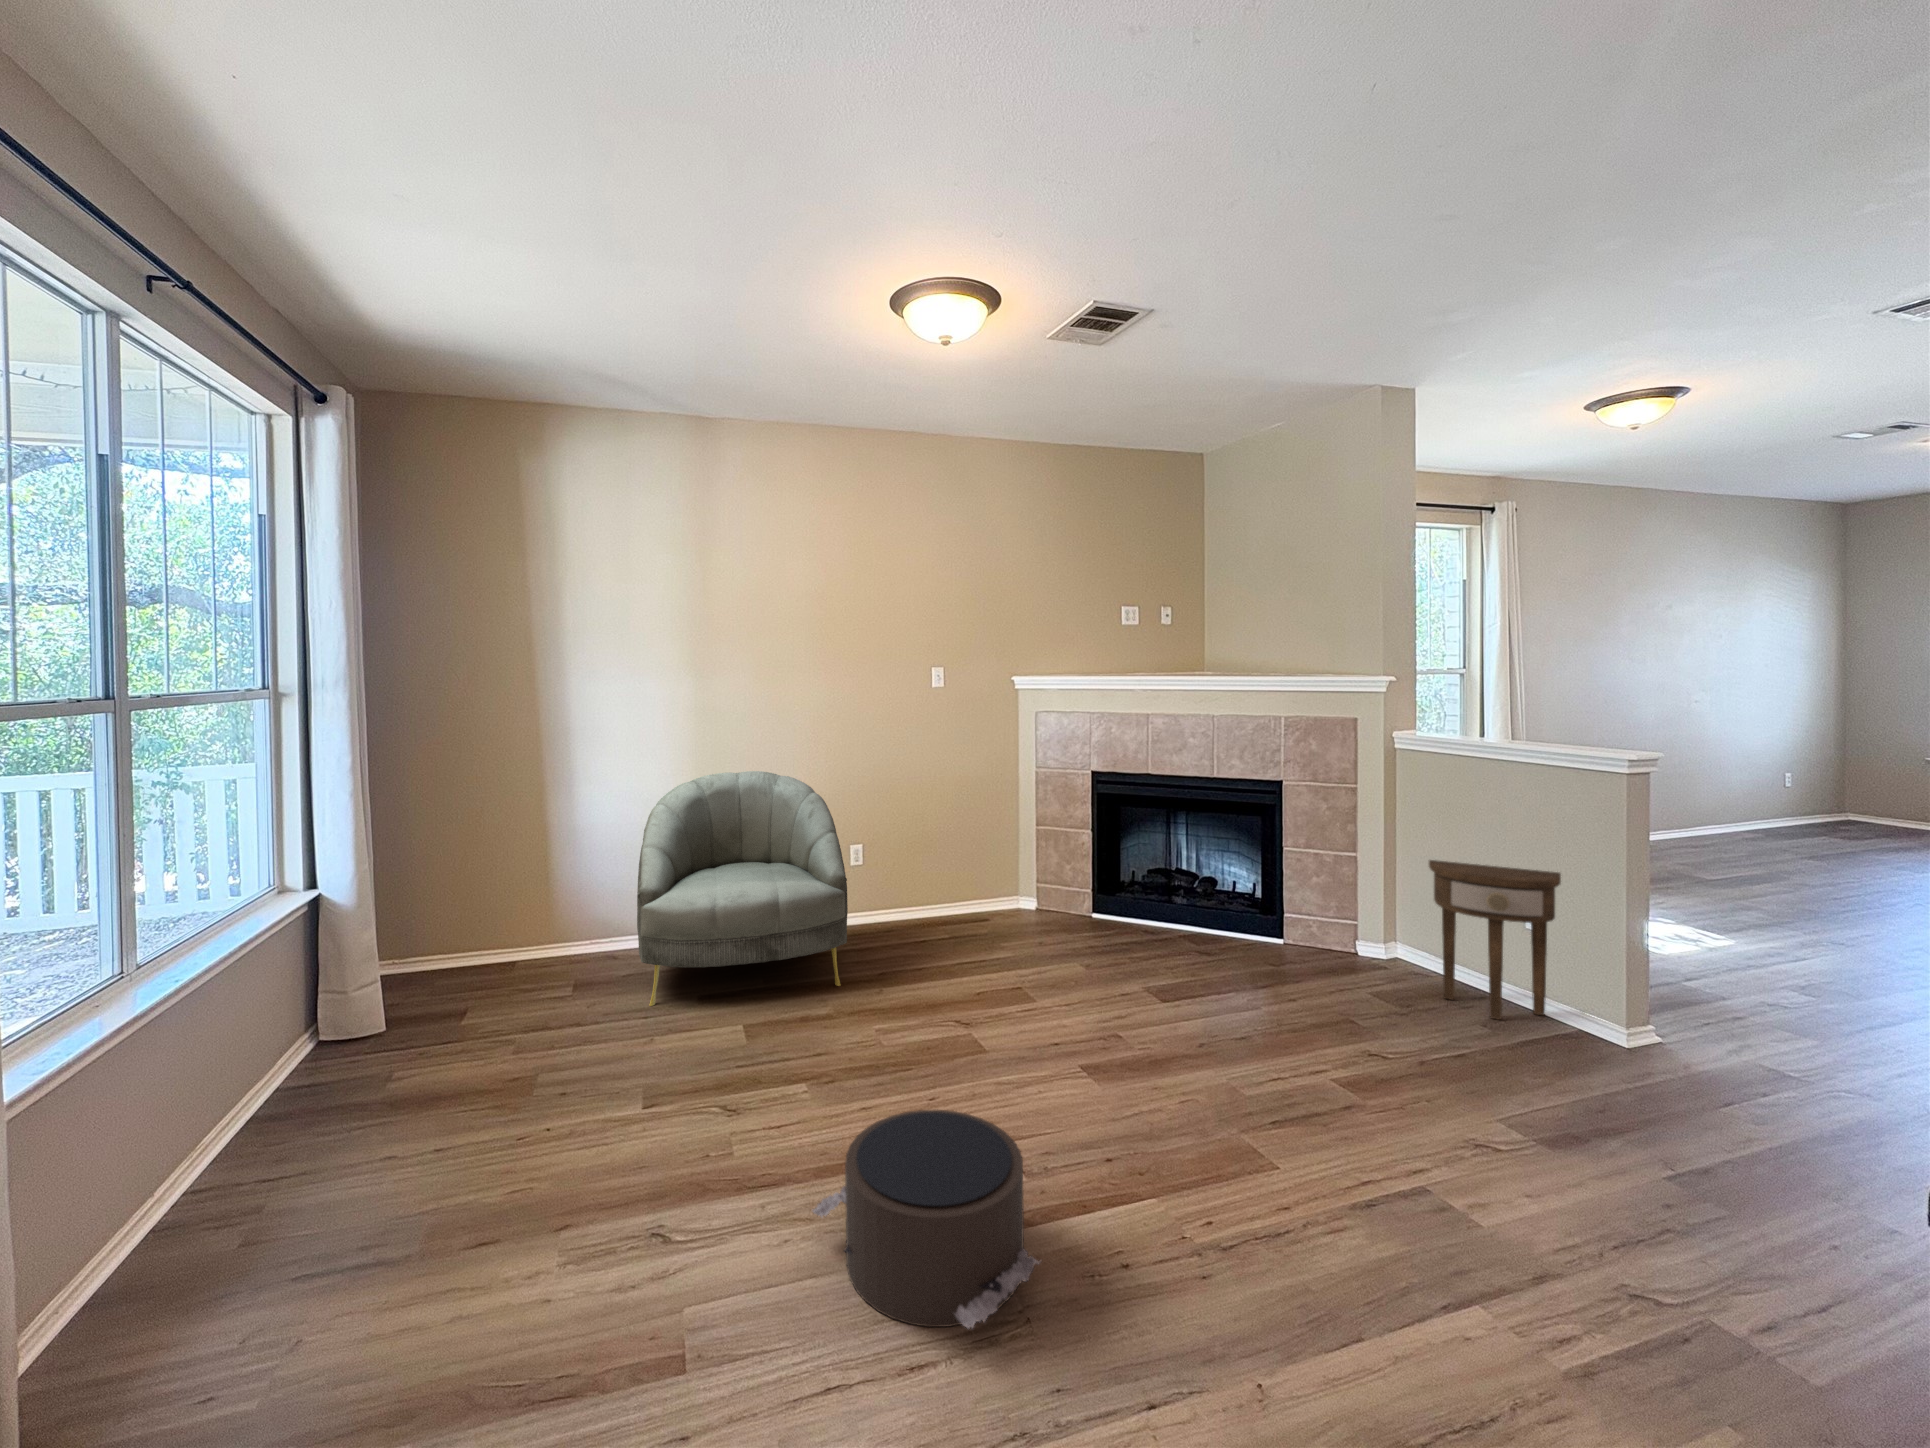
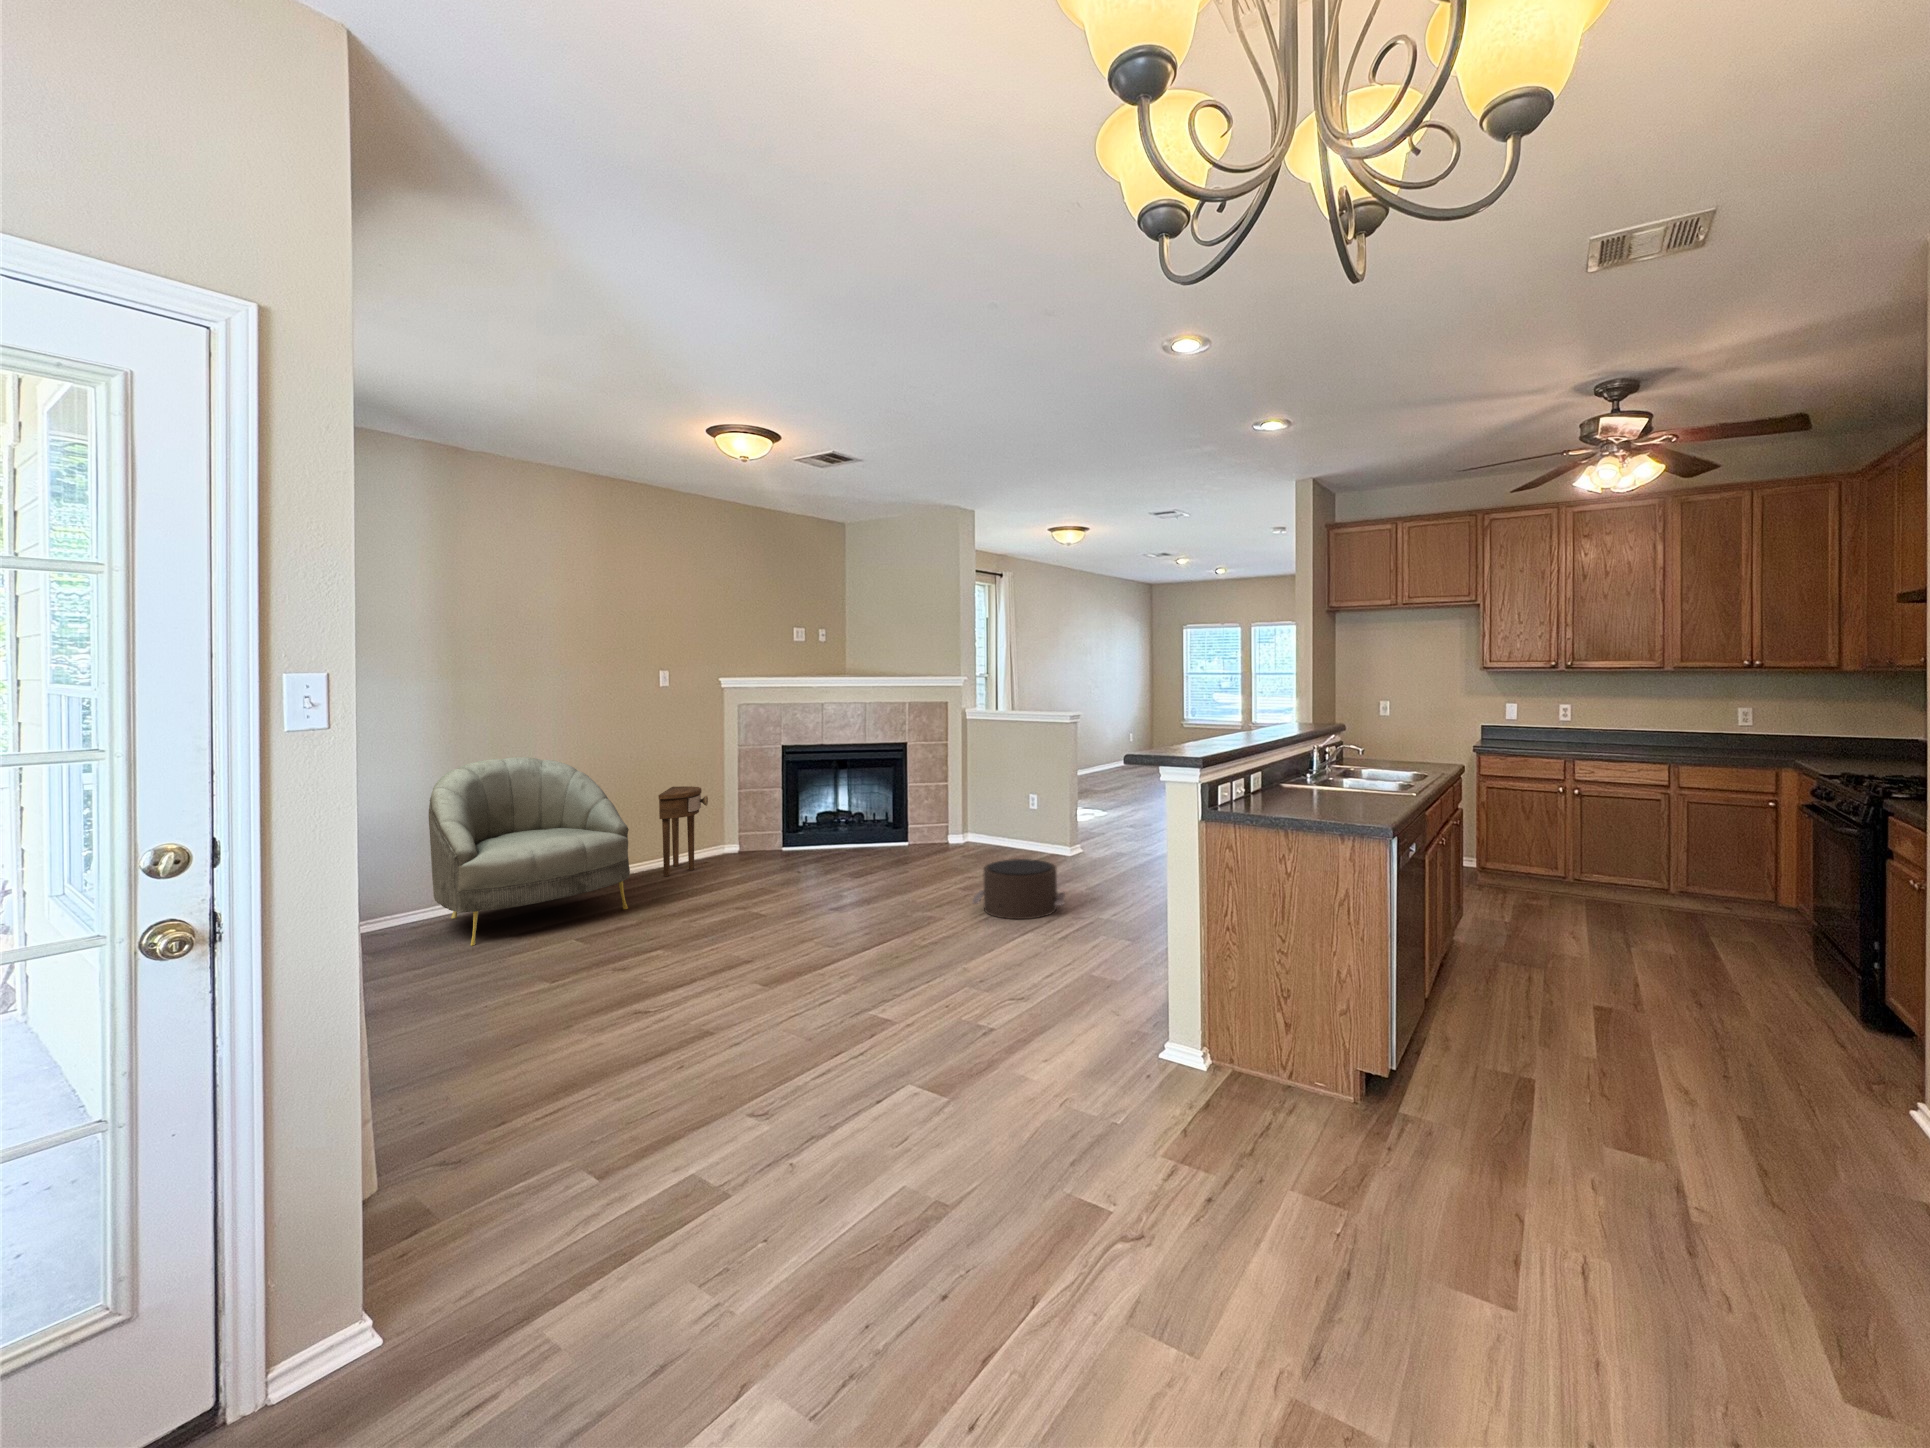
side table: present [1429,860,1561,1020] -> present [659,786,708,876]
pouf: present [813,1110,1041,1328] -> present [972,859,1065,919]

